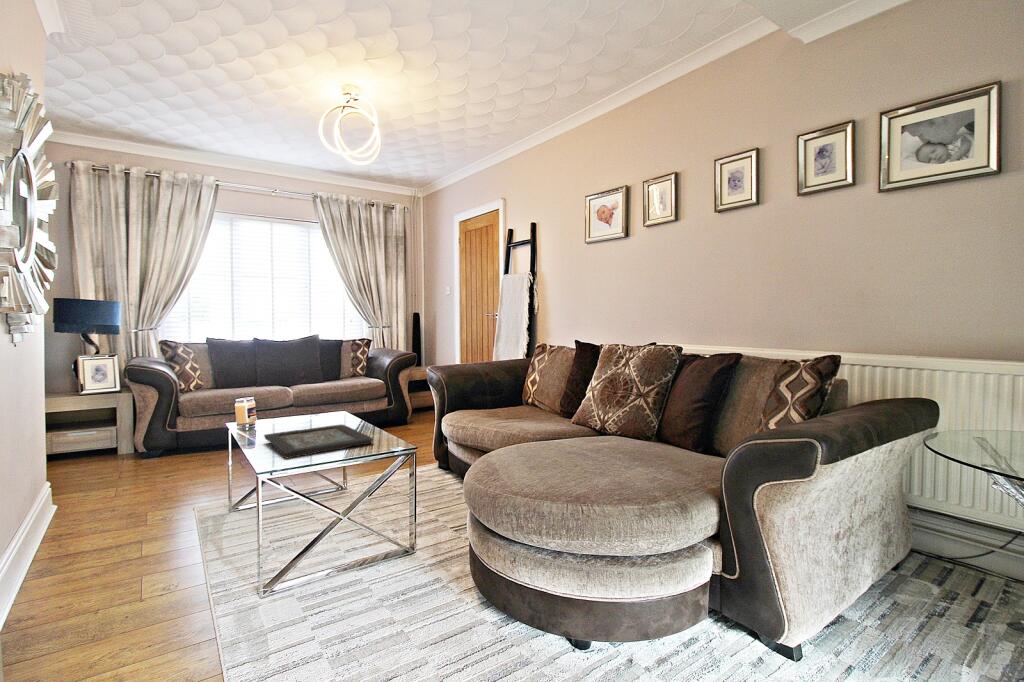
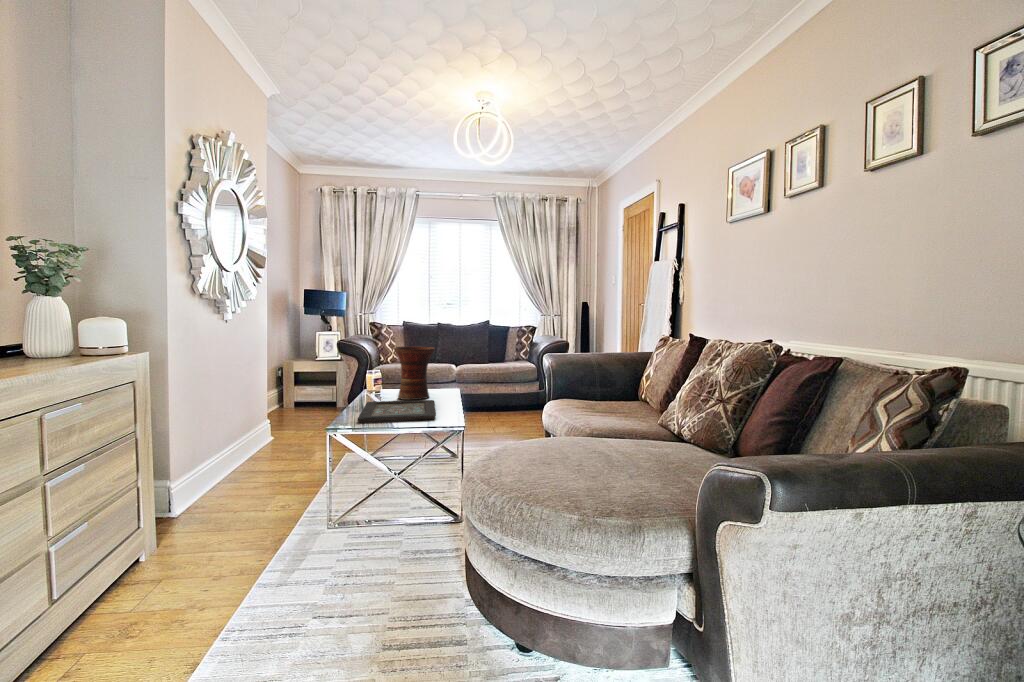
vase: none [274,366,326,429] -> present [393,347,435,400]

